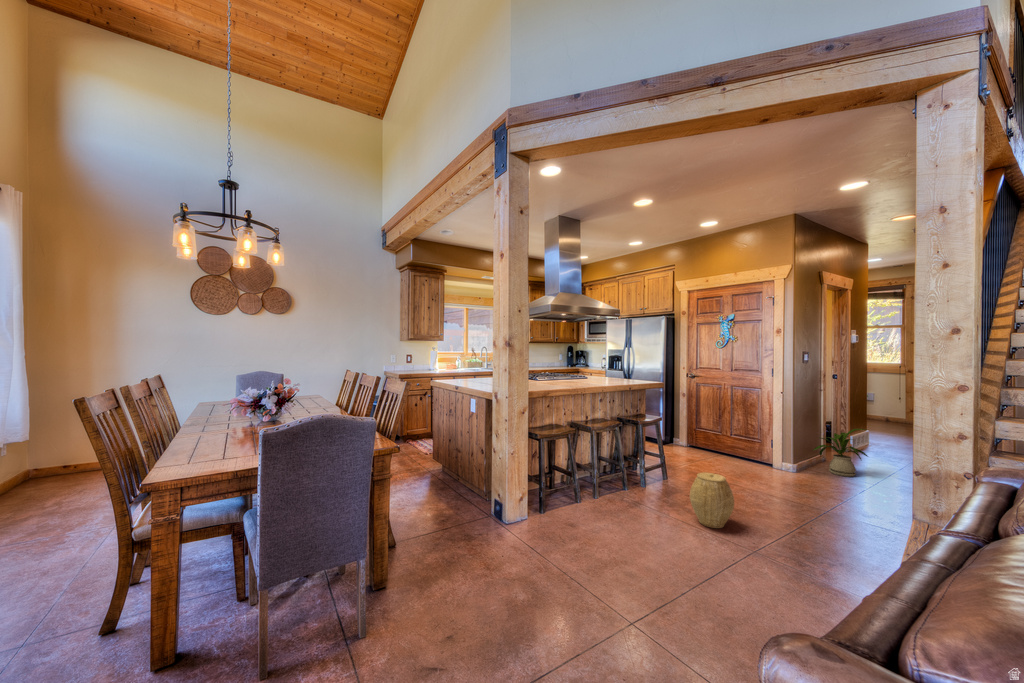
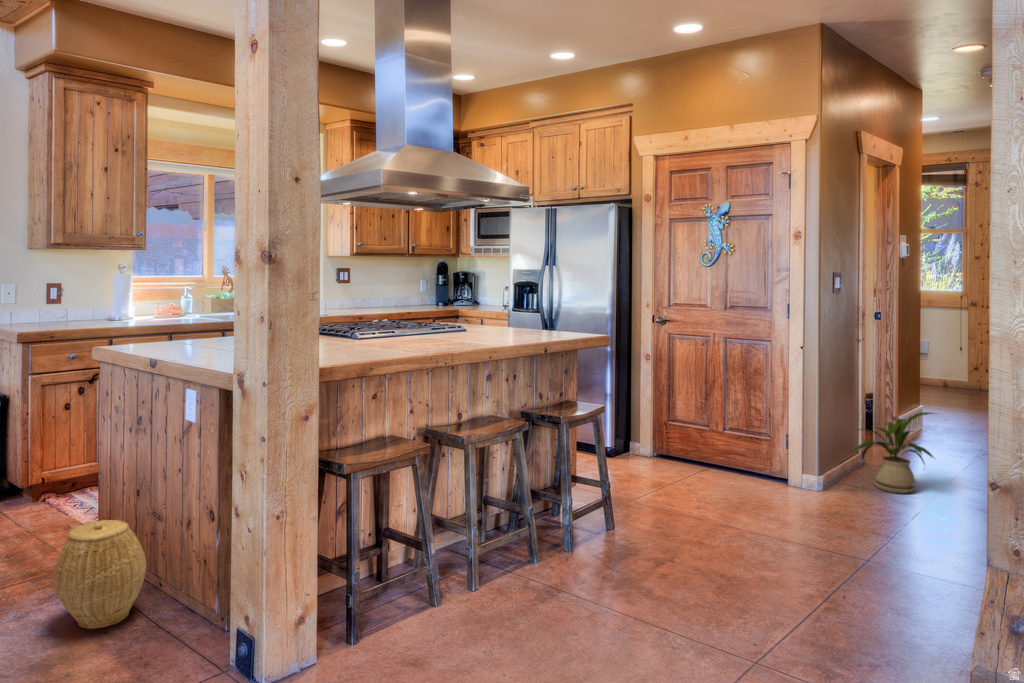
woven basket: present [690,473,734,528] -> present [54,520,146,629]

